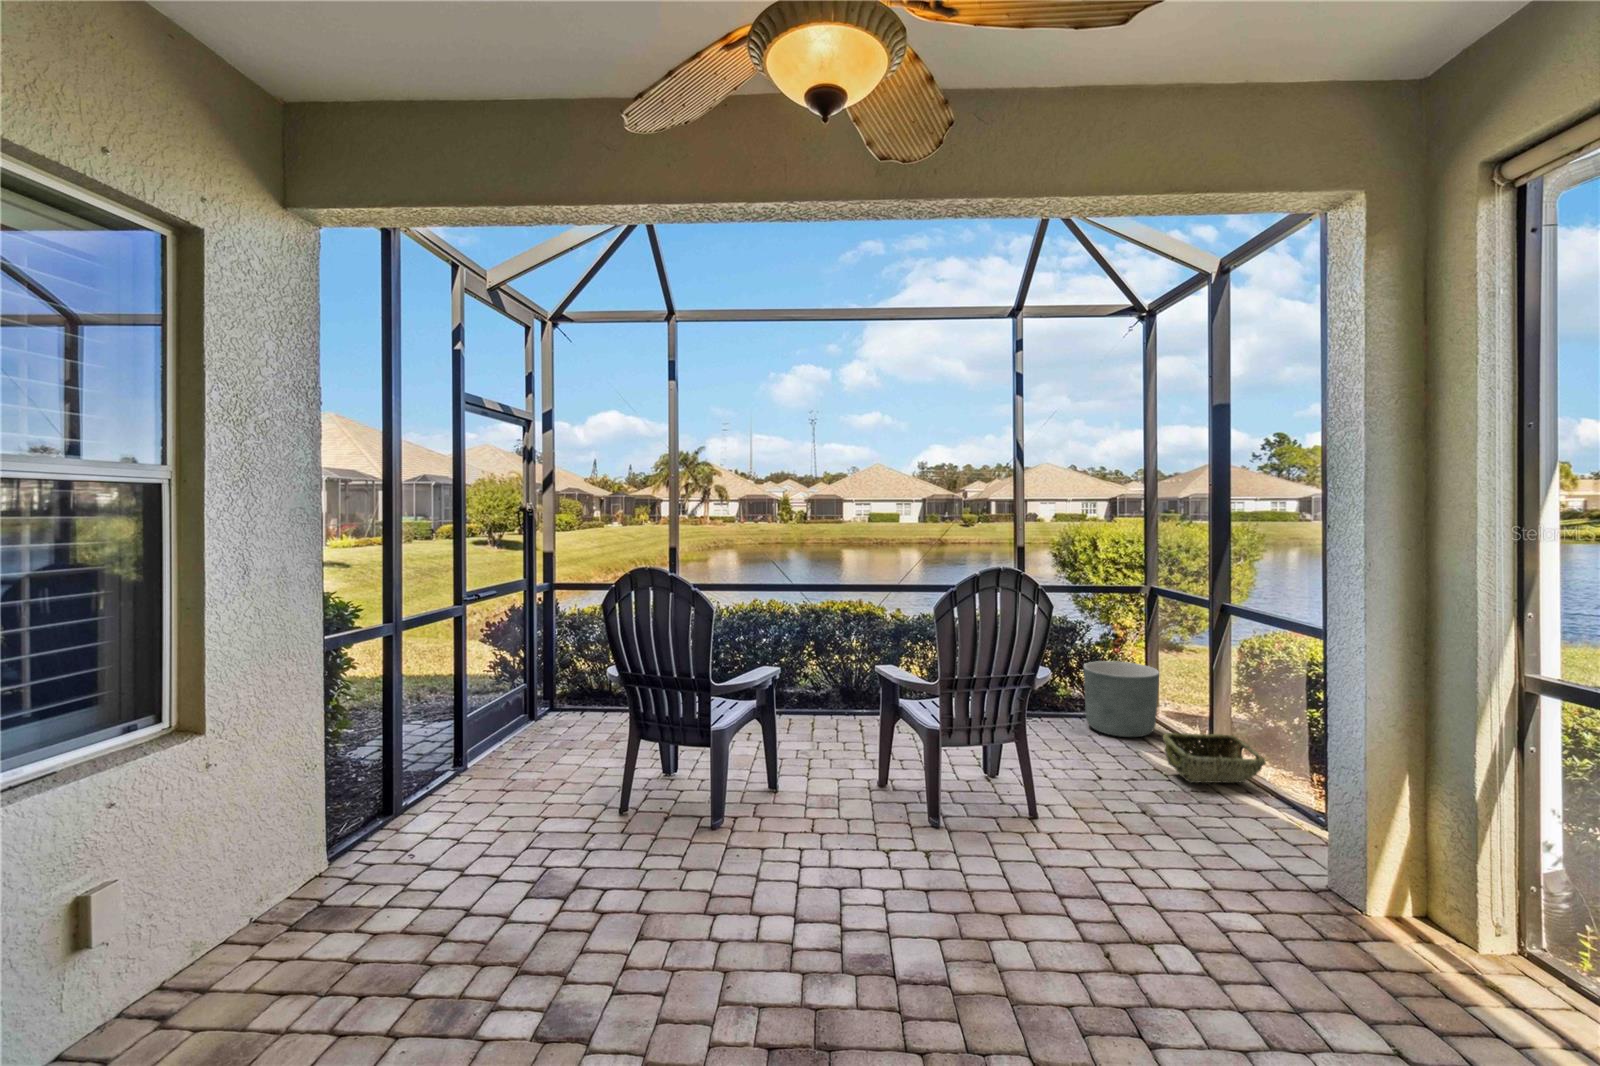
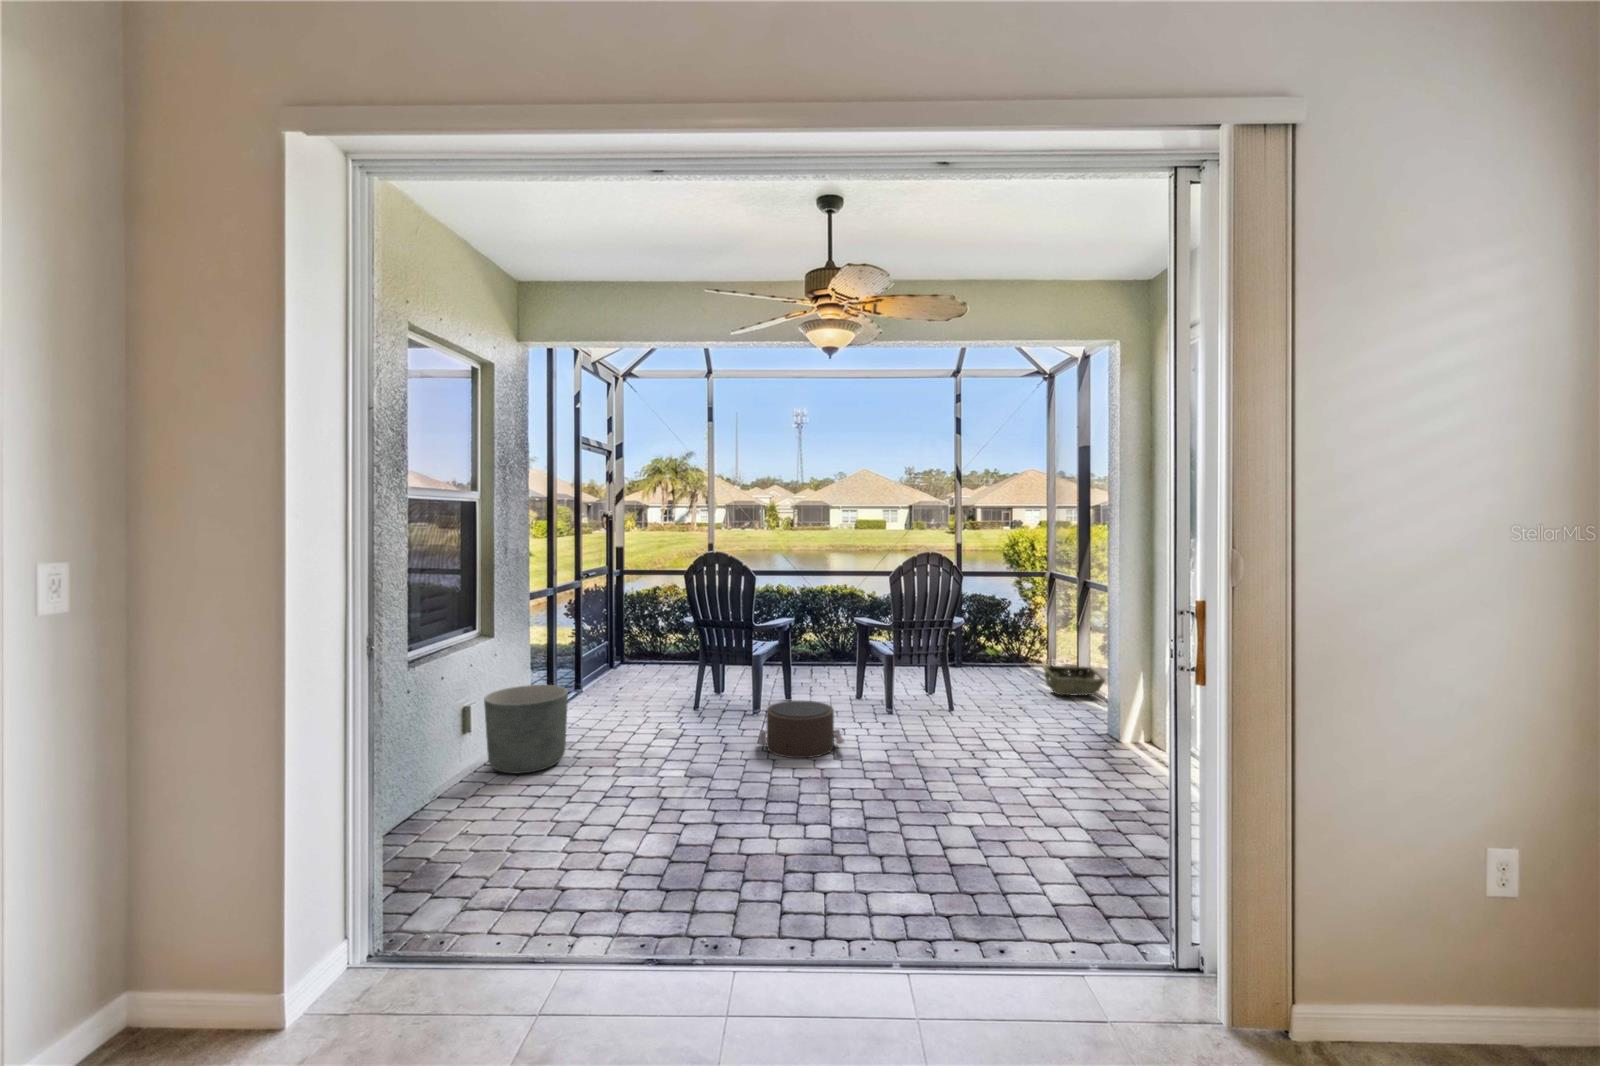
planter: present [1084,661,1159,737] -> present [484,685,568,774]
pouf: none [702,829,861,963] -> present [759,700,844,758]

